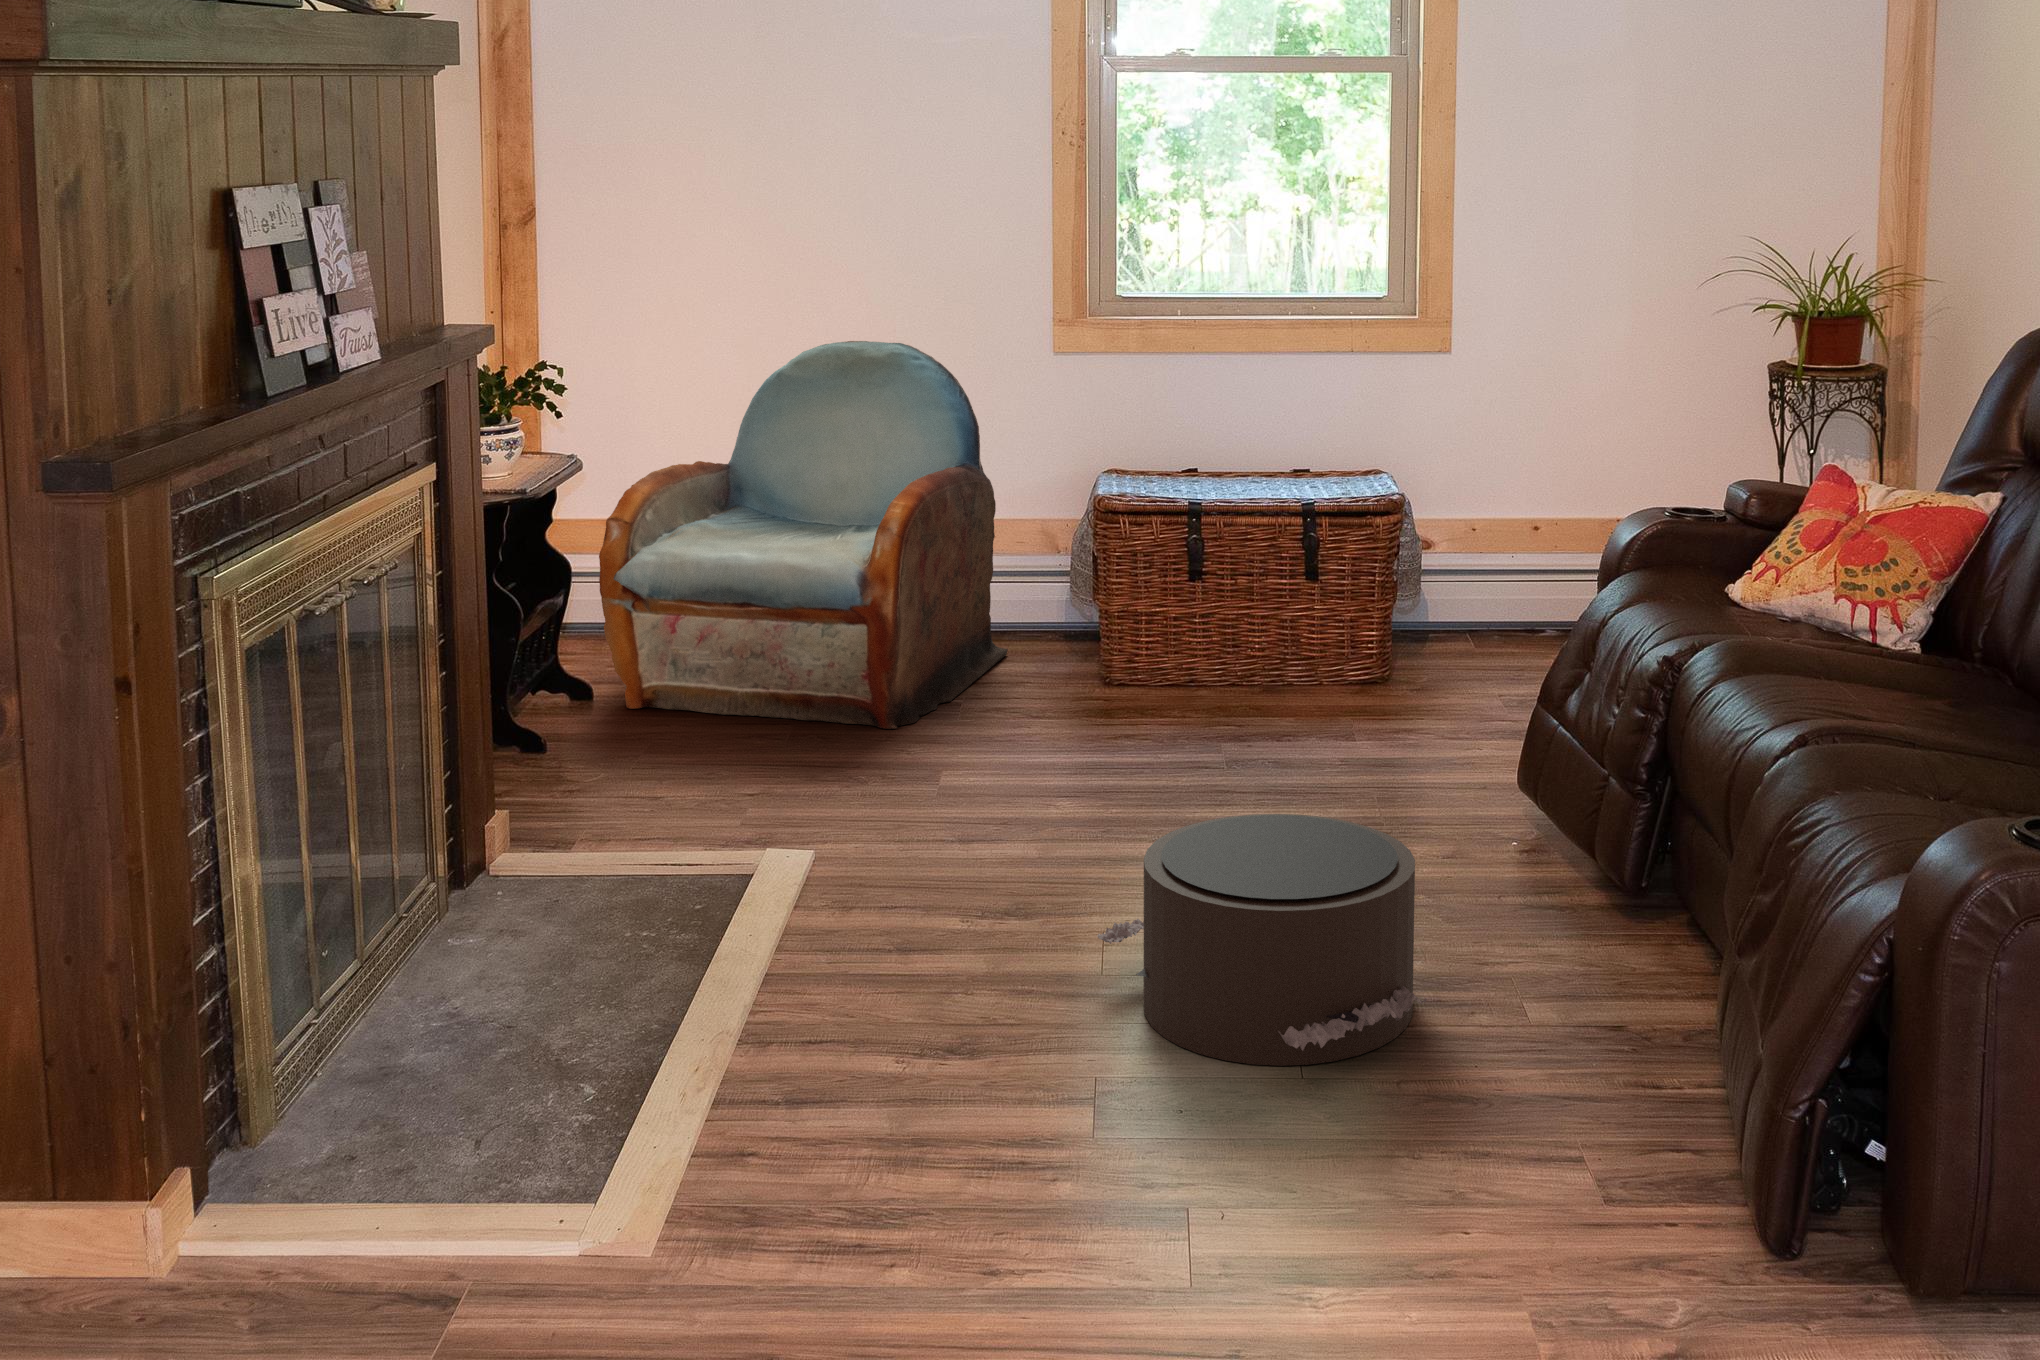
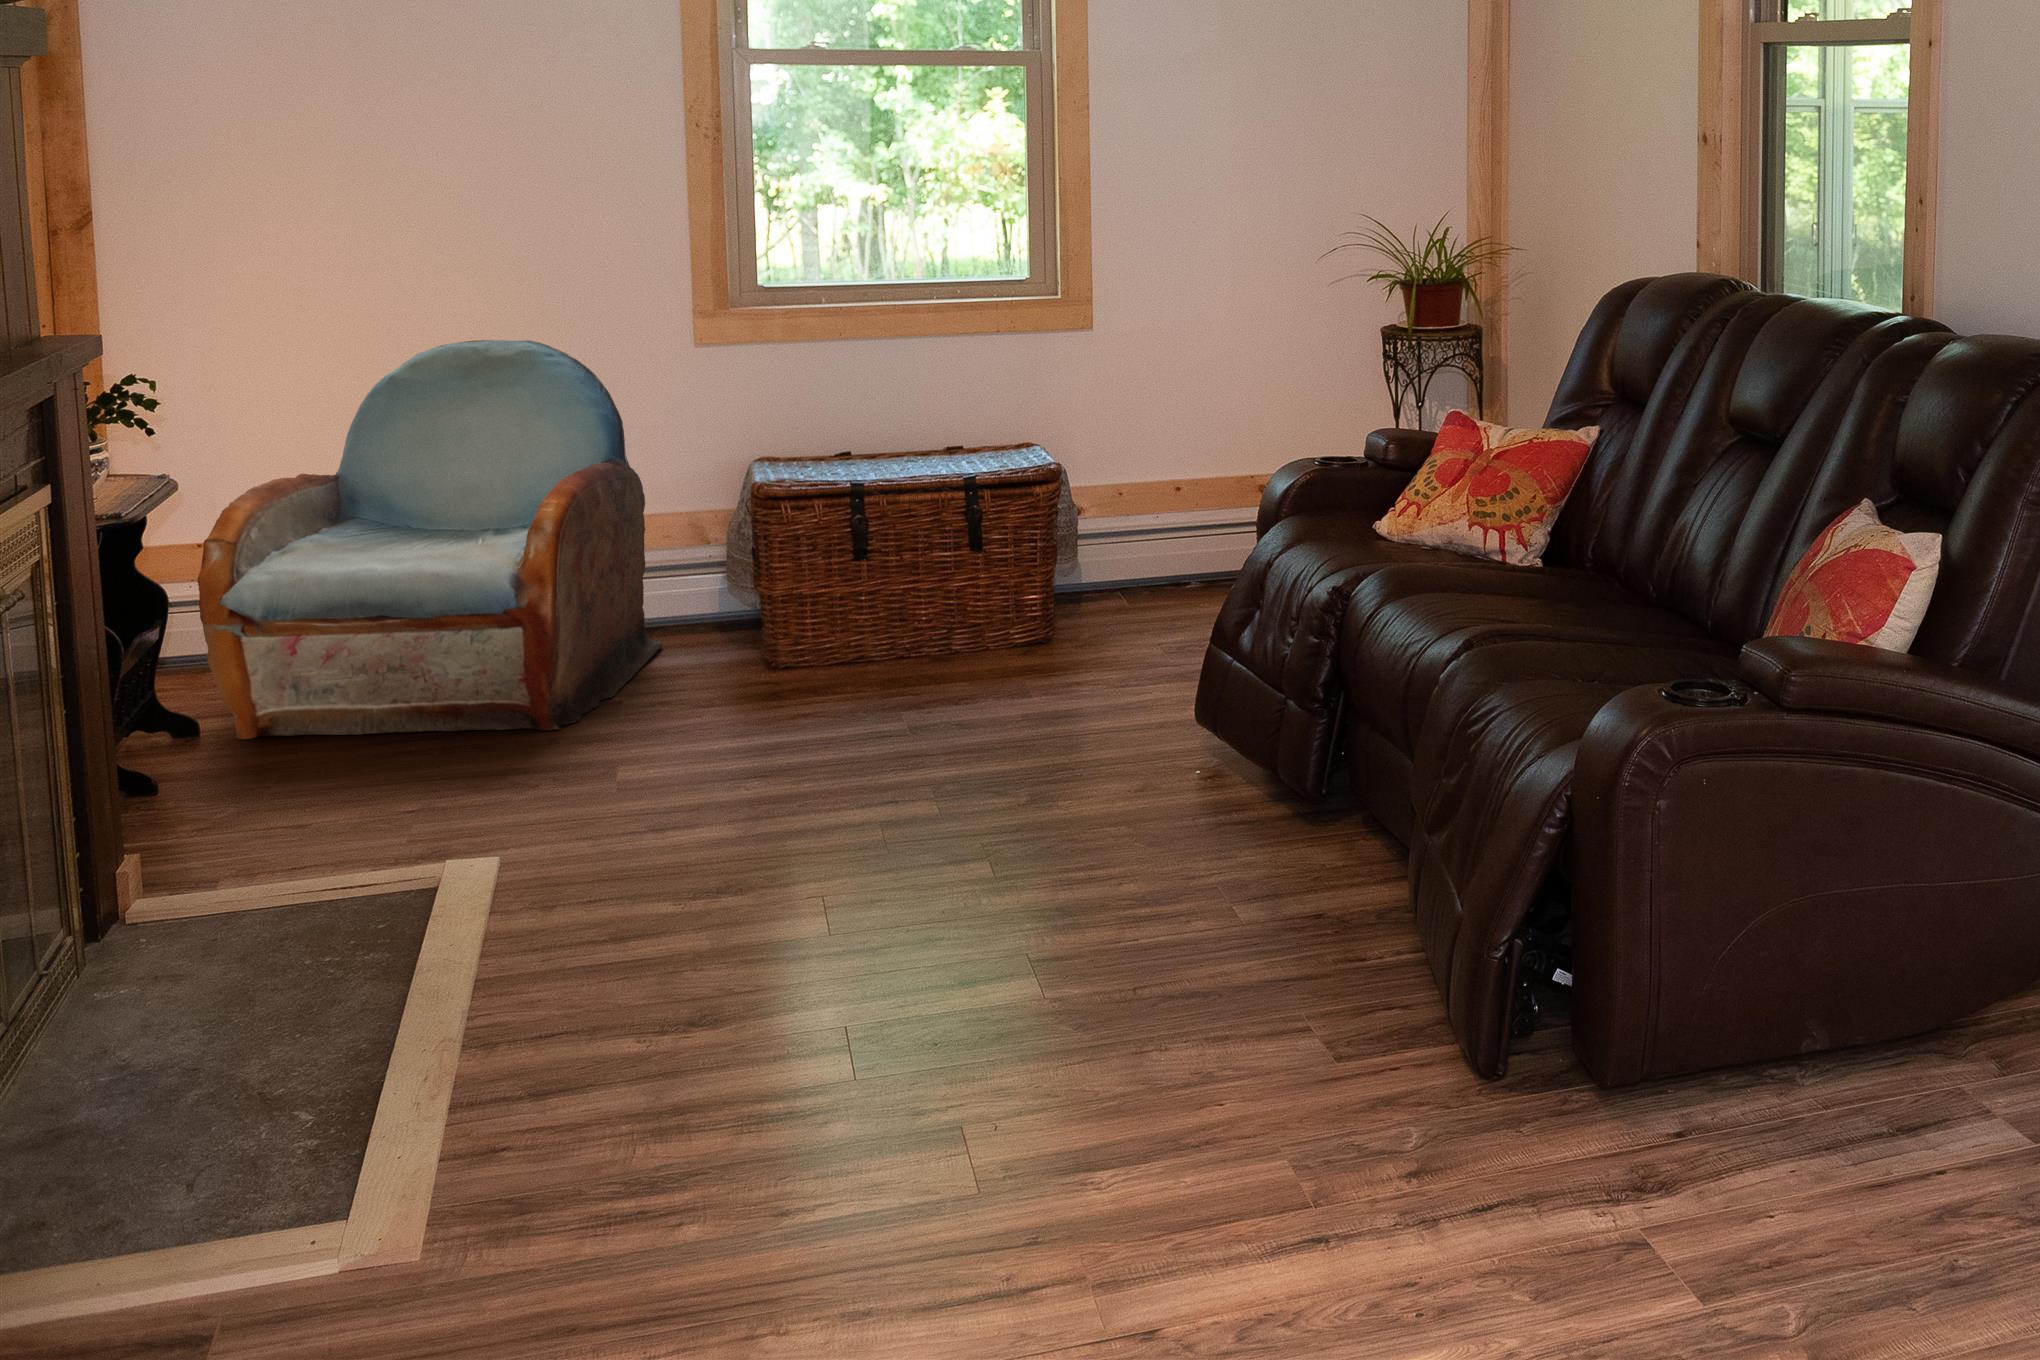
pouf: present [1097,814,1427,1066] -> none [828,758,1158,989]

